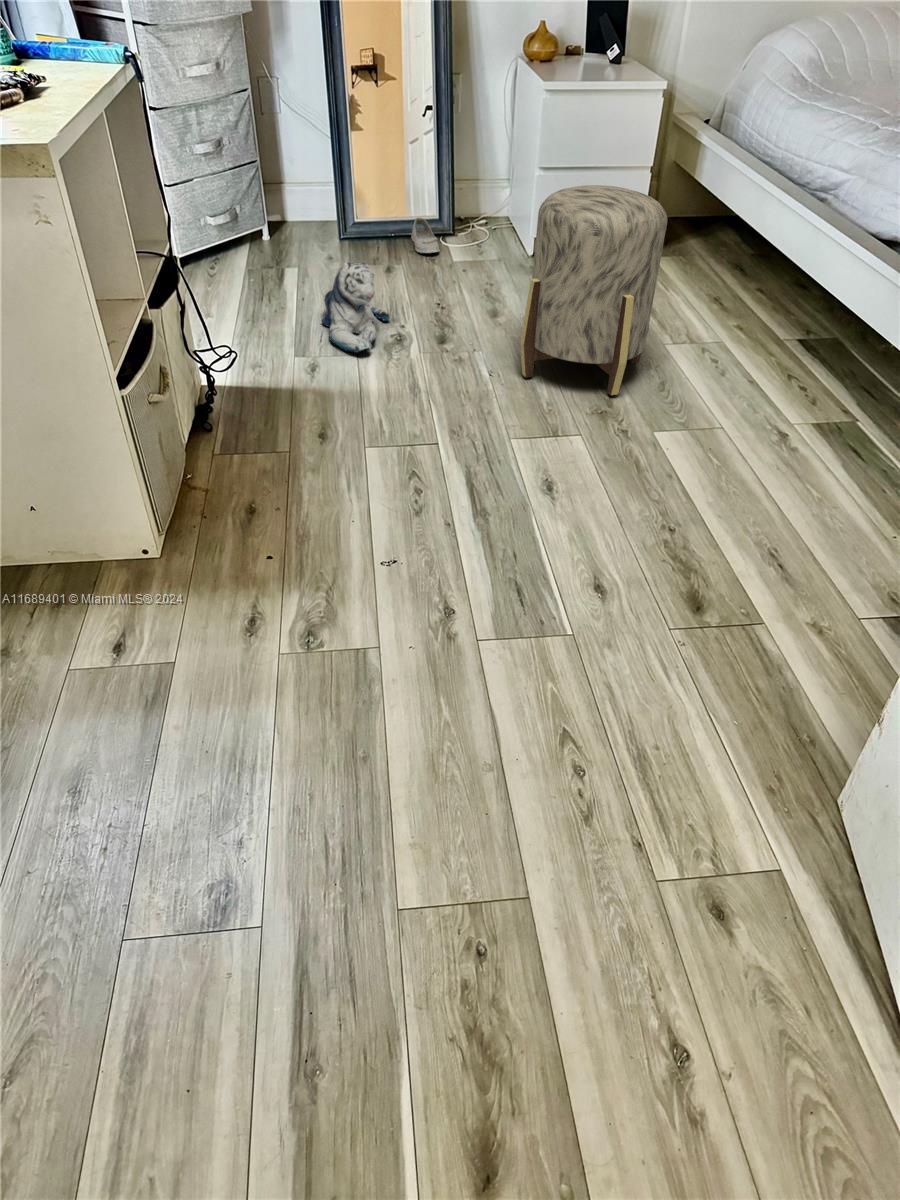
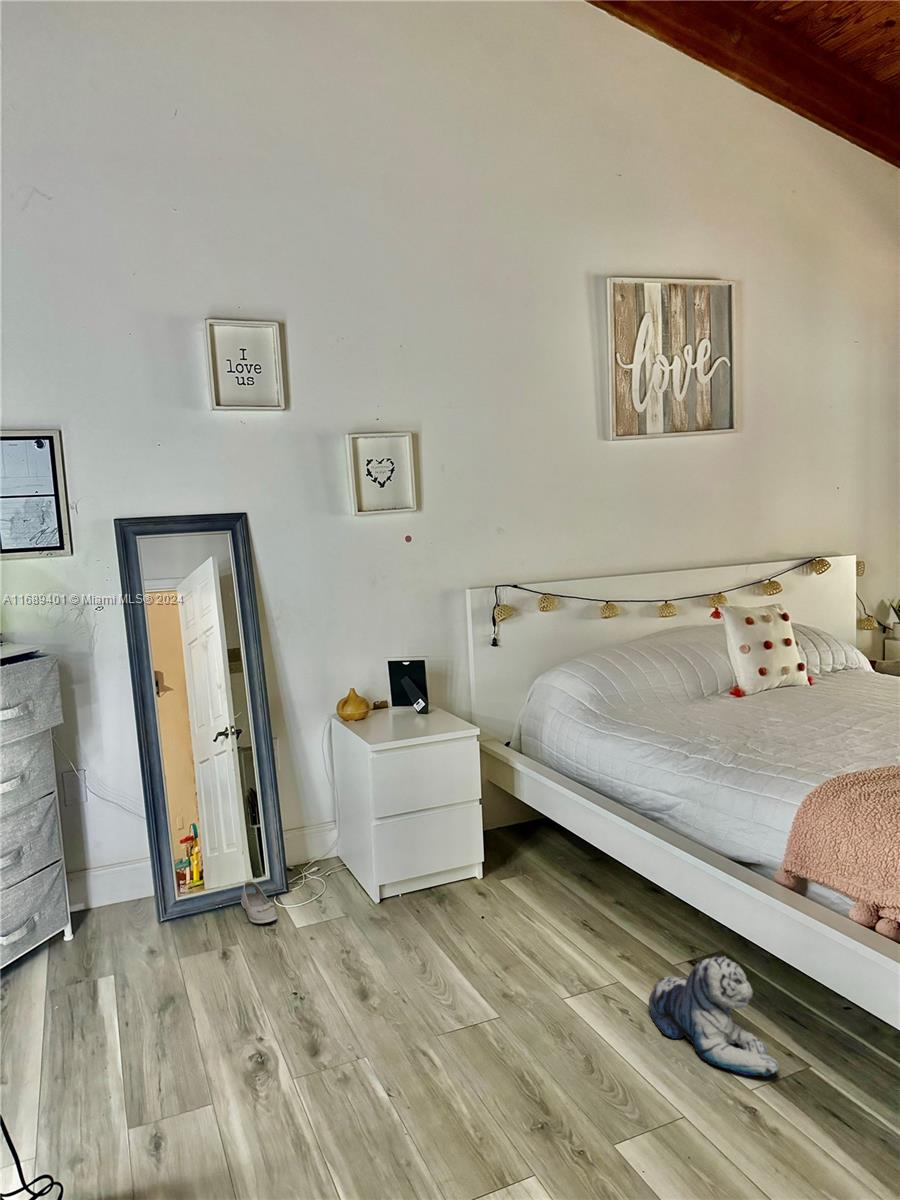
ottoman: present [520,185,667,395] -> none [417,857,558,1096]
plush toy: present [321,262,389,353] -> present [649,955,779,1076]

